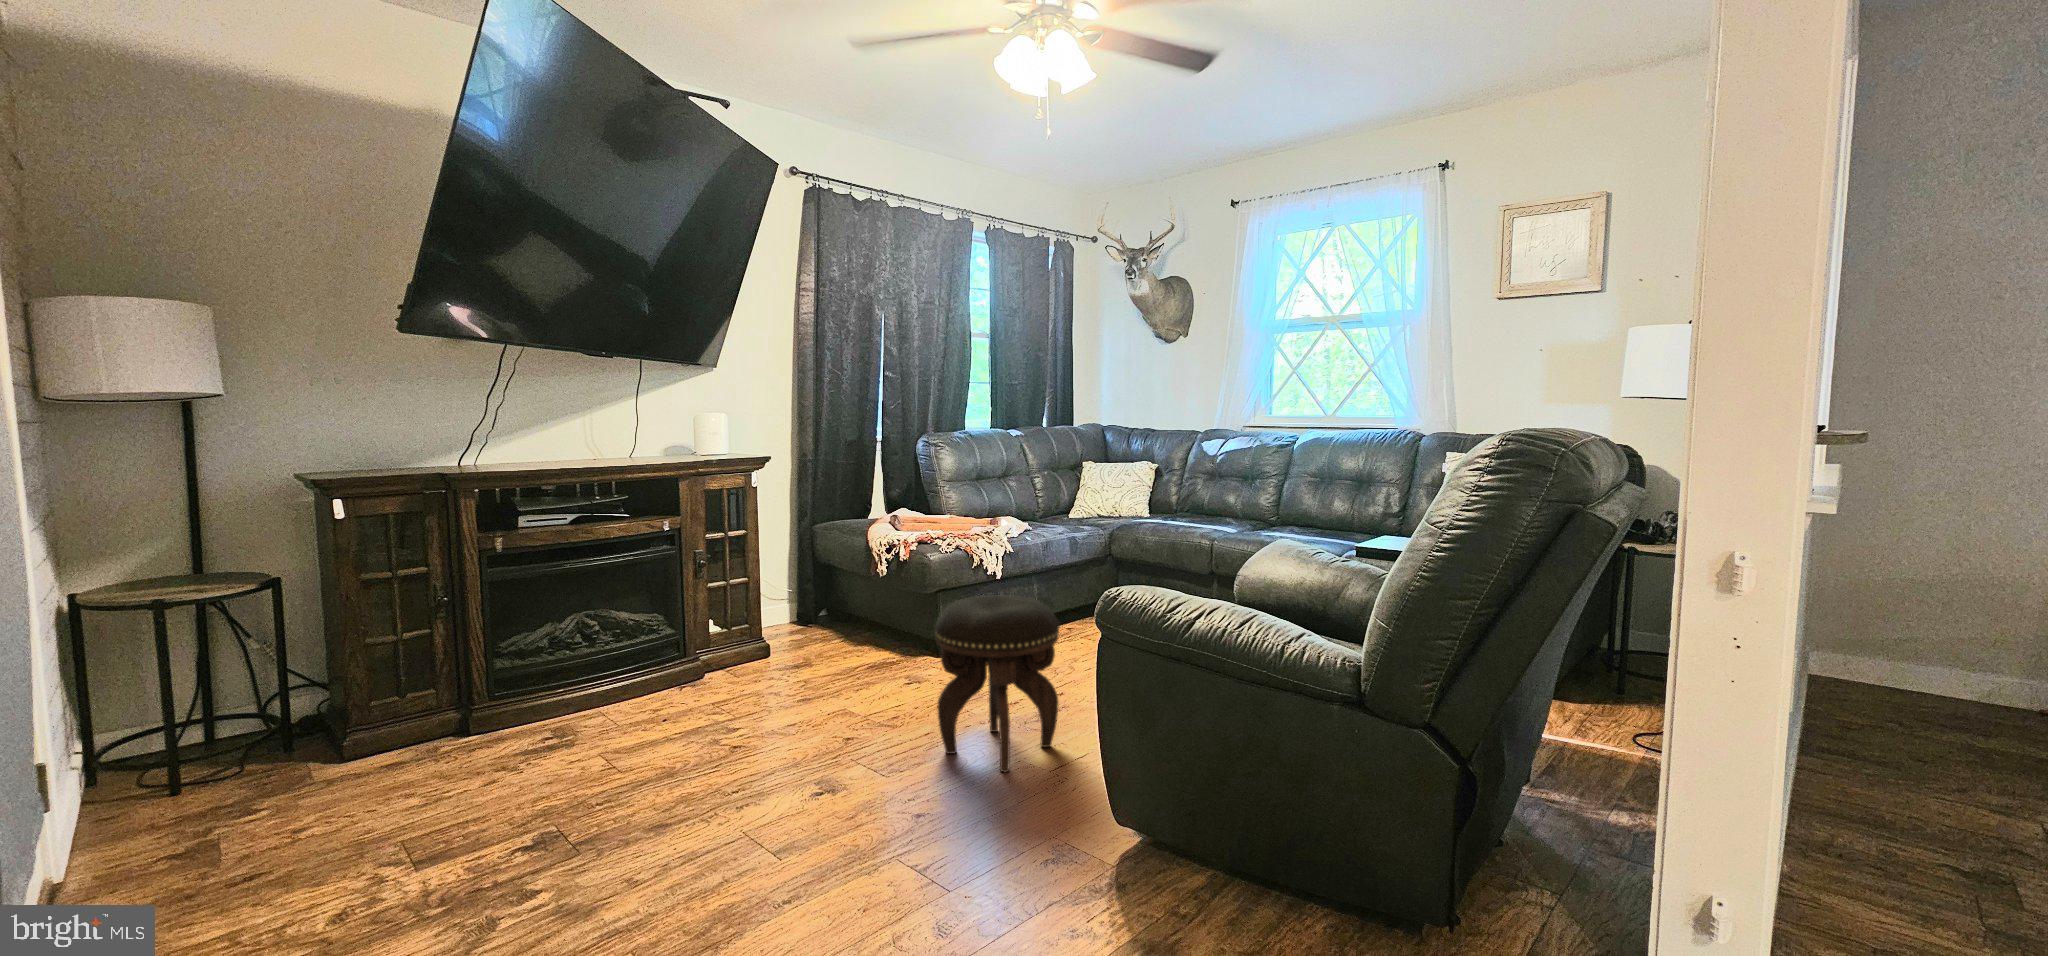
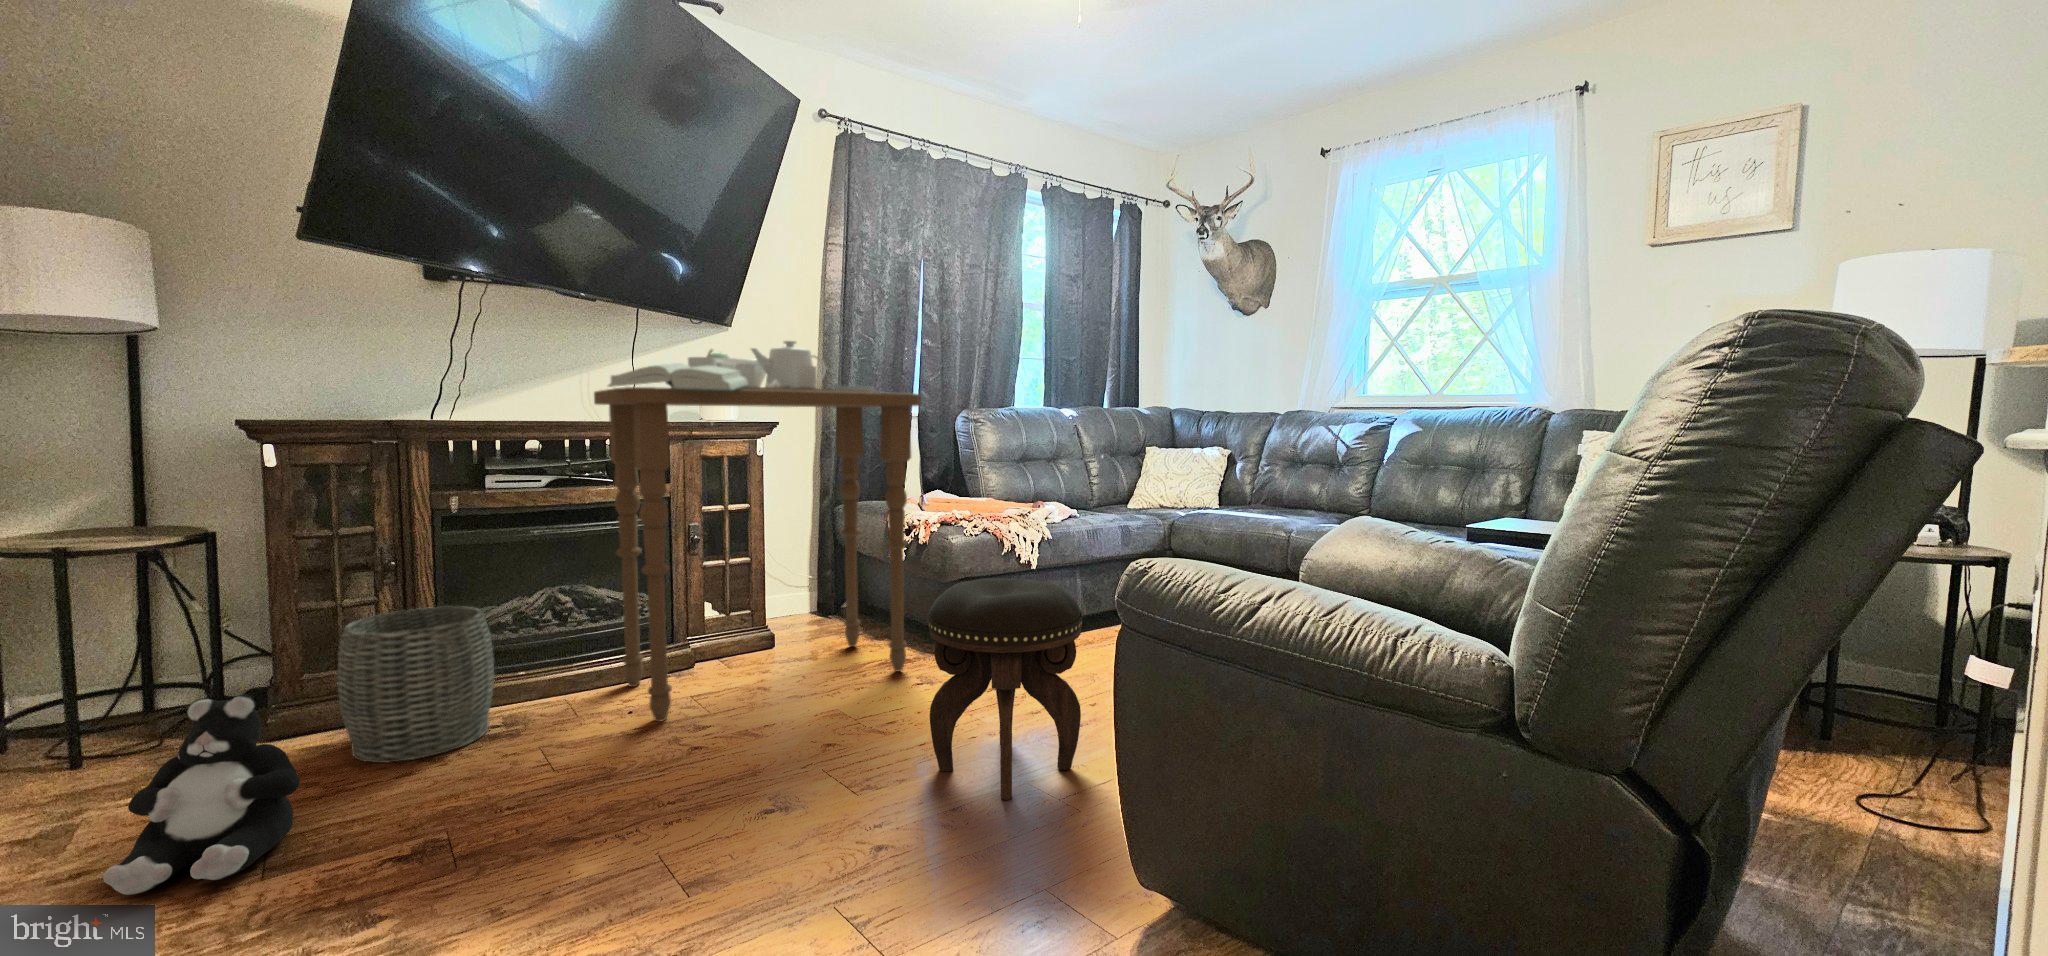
side table: none [616,390,904,728] -> present [594,341,922,722]
woven basket: none [417,636,547,774] -> present [337,606,494,763]
plush toy: none [298,719,432,884] -> present [103,694,300,895]

